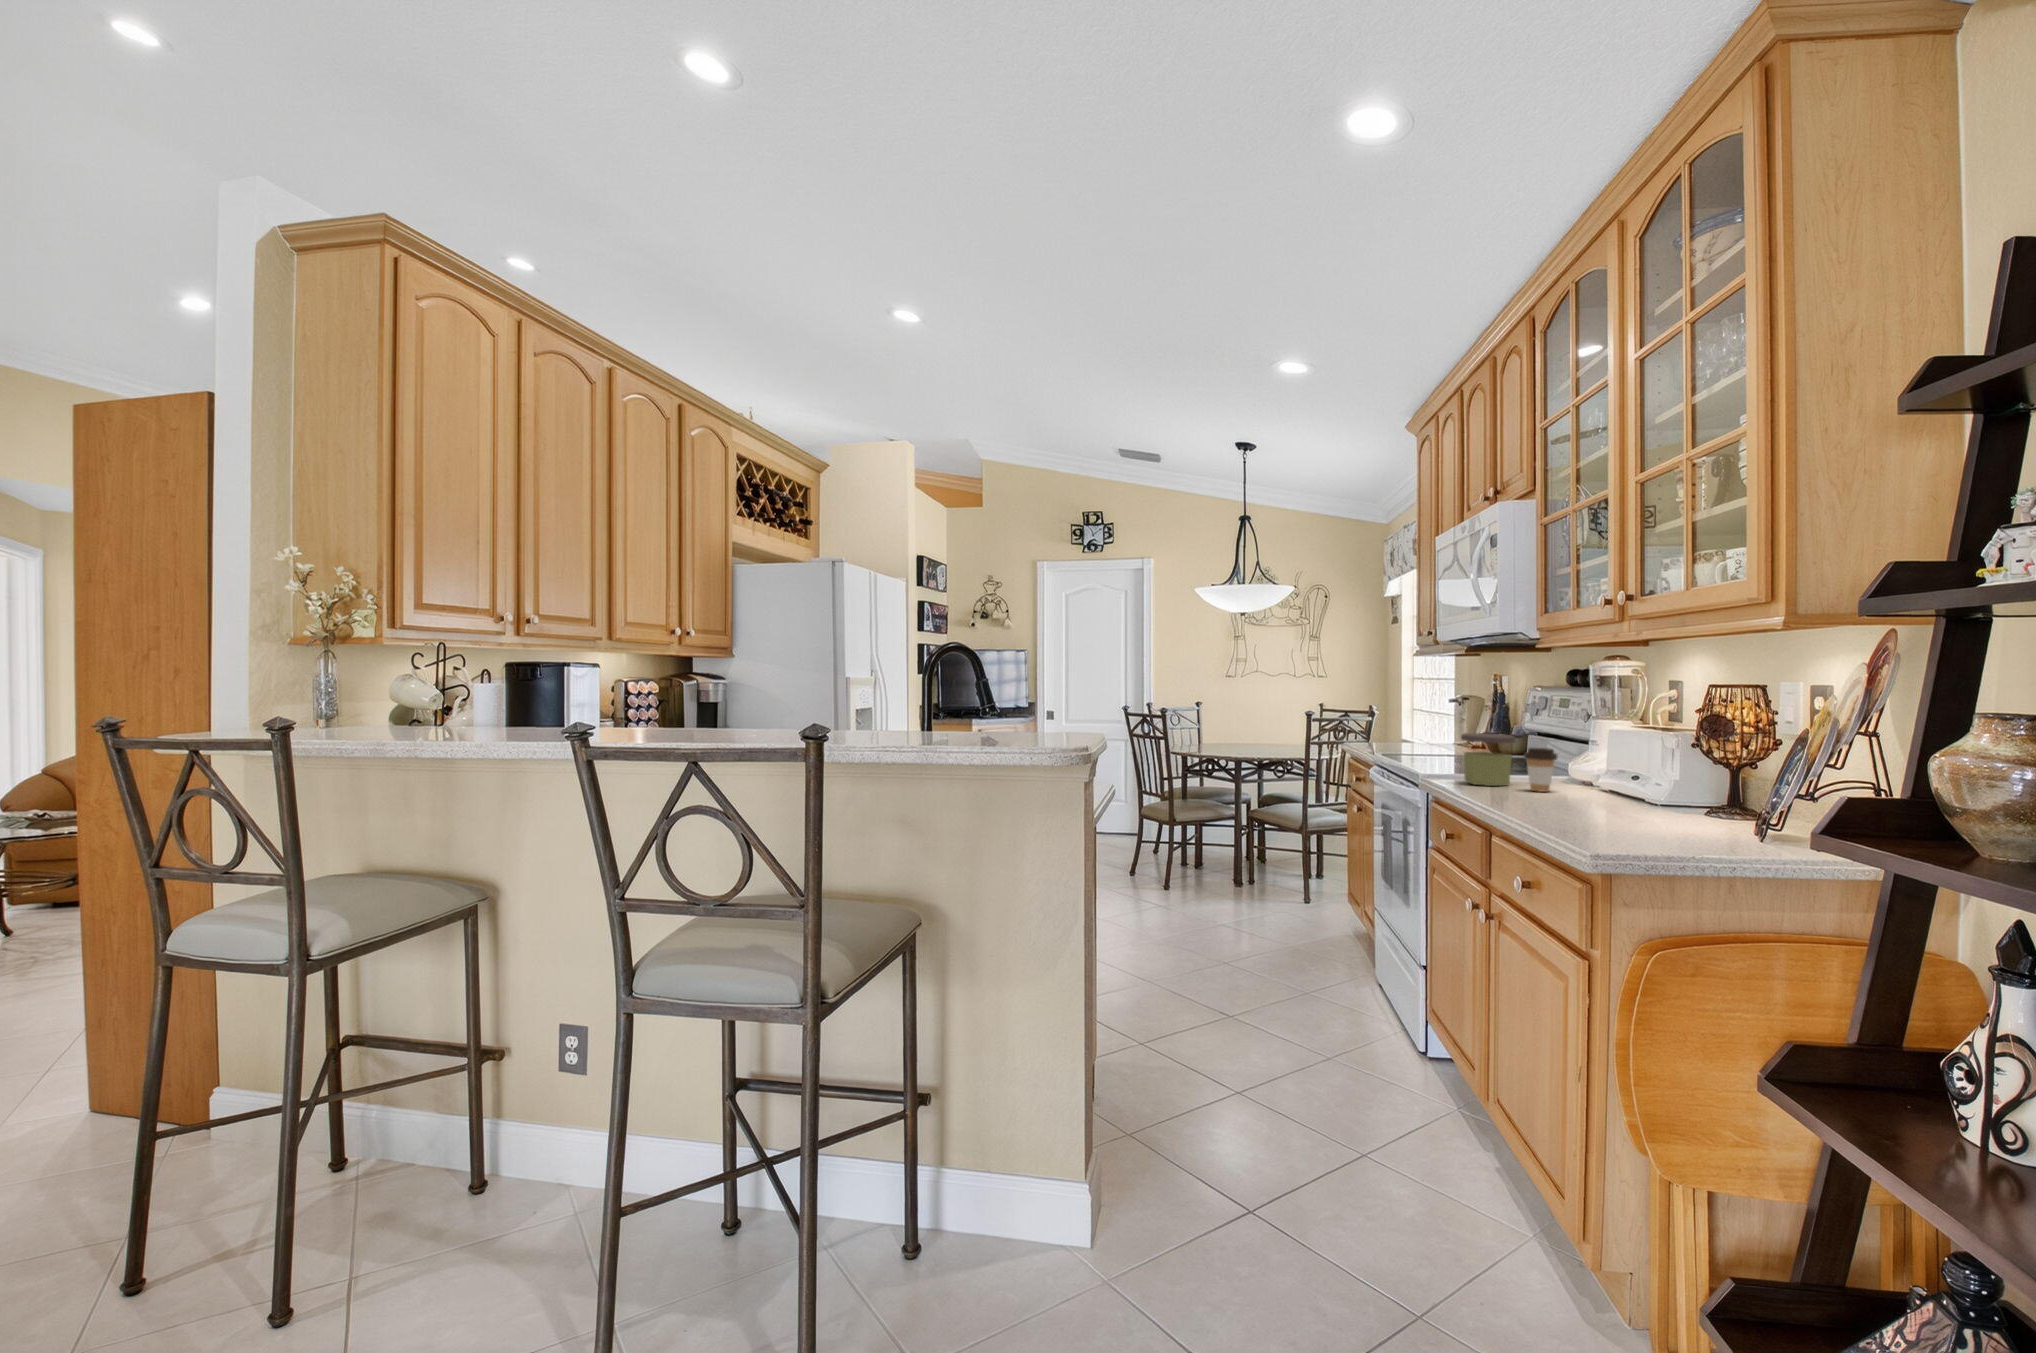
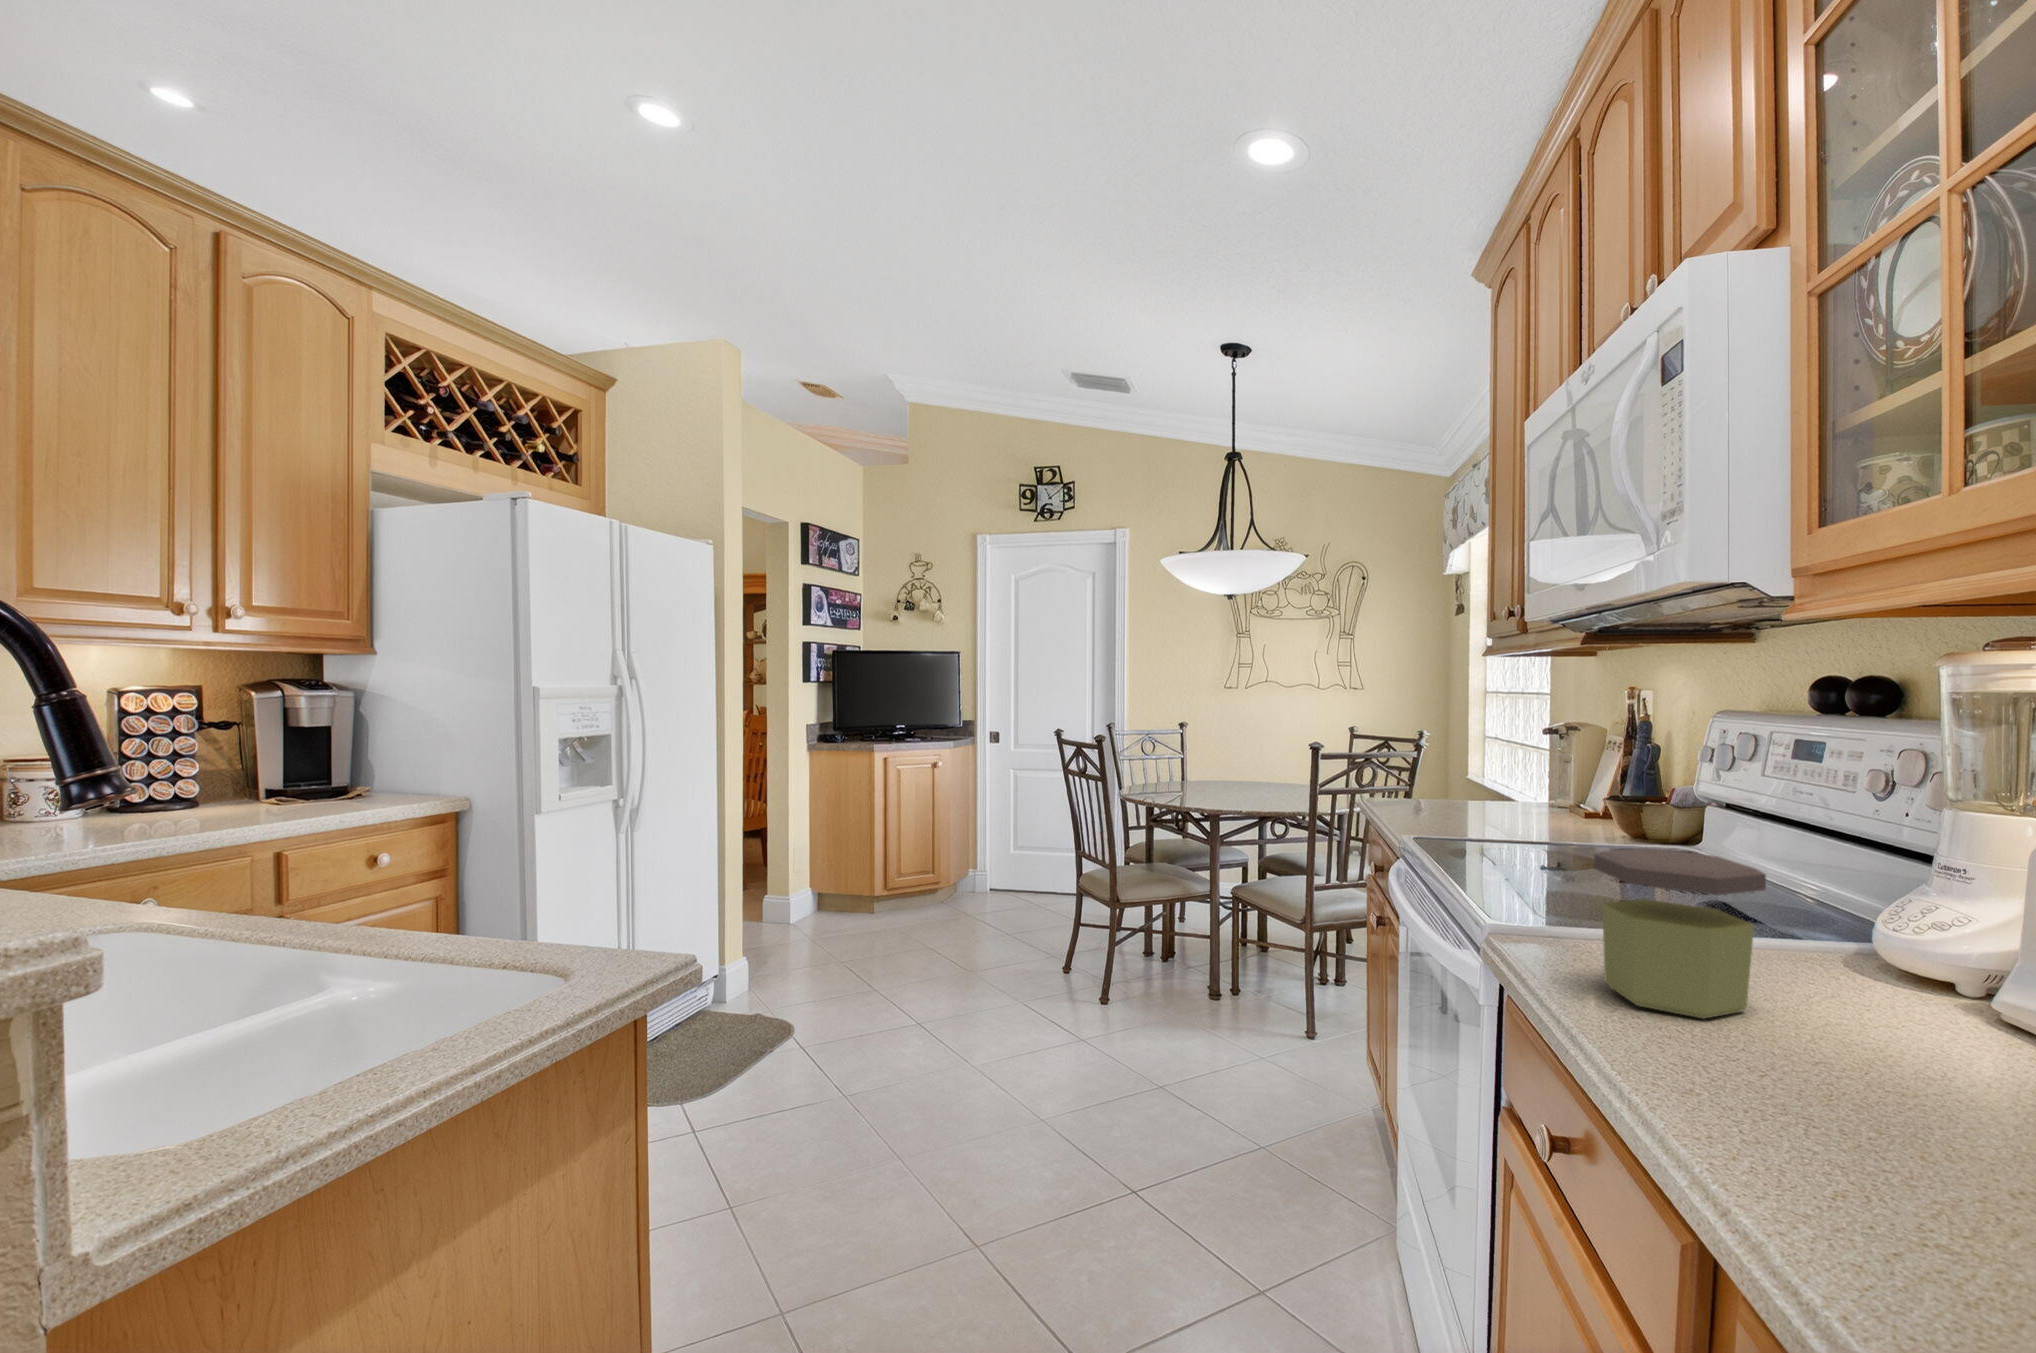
coffee cup: present [1524,748,1557,792] -> none [1818,923,1951,1086]

